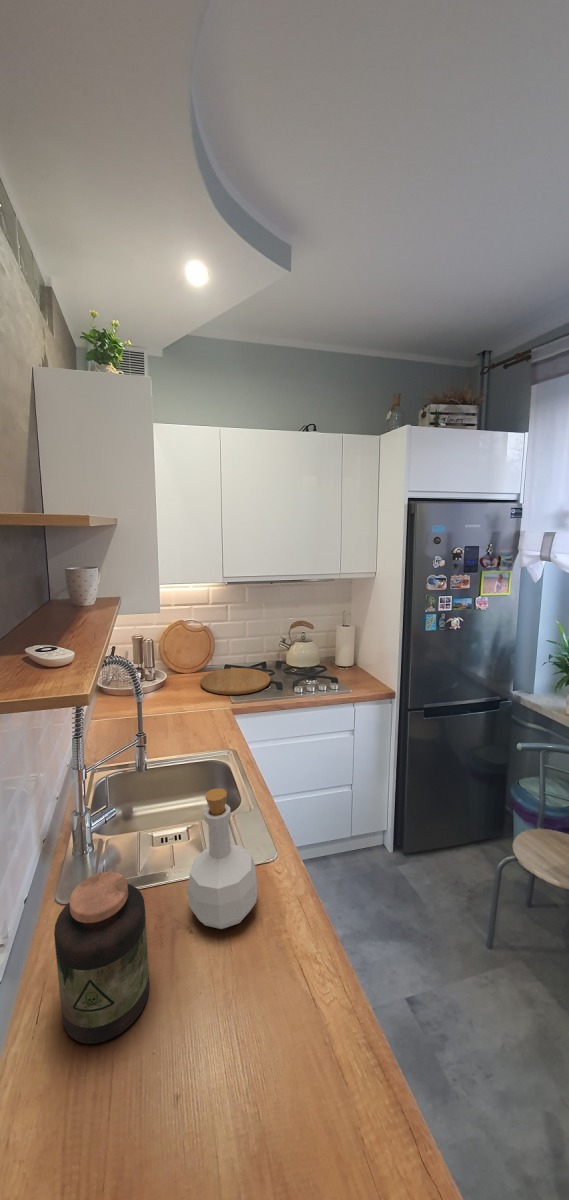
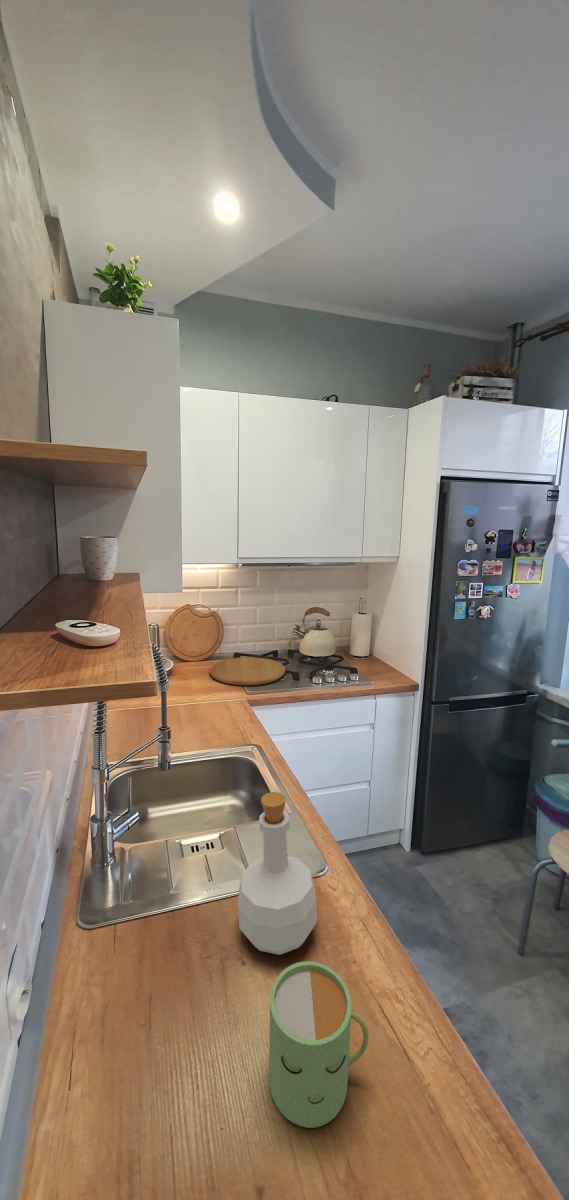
jar: present [54,872,149,1044] -> none [98,893,205,1103]
mug: none [194,929,278,1064] -> present [269,961,368,1128]

